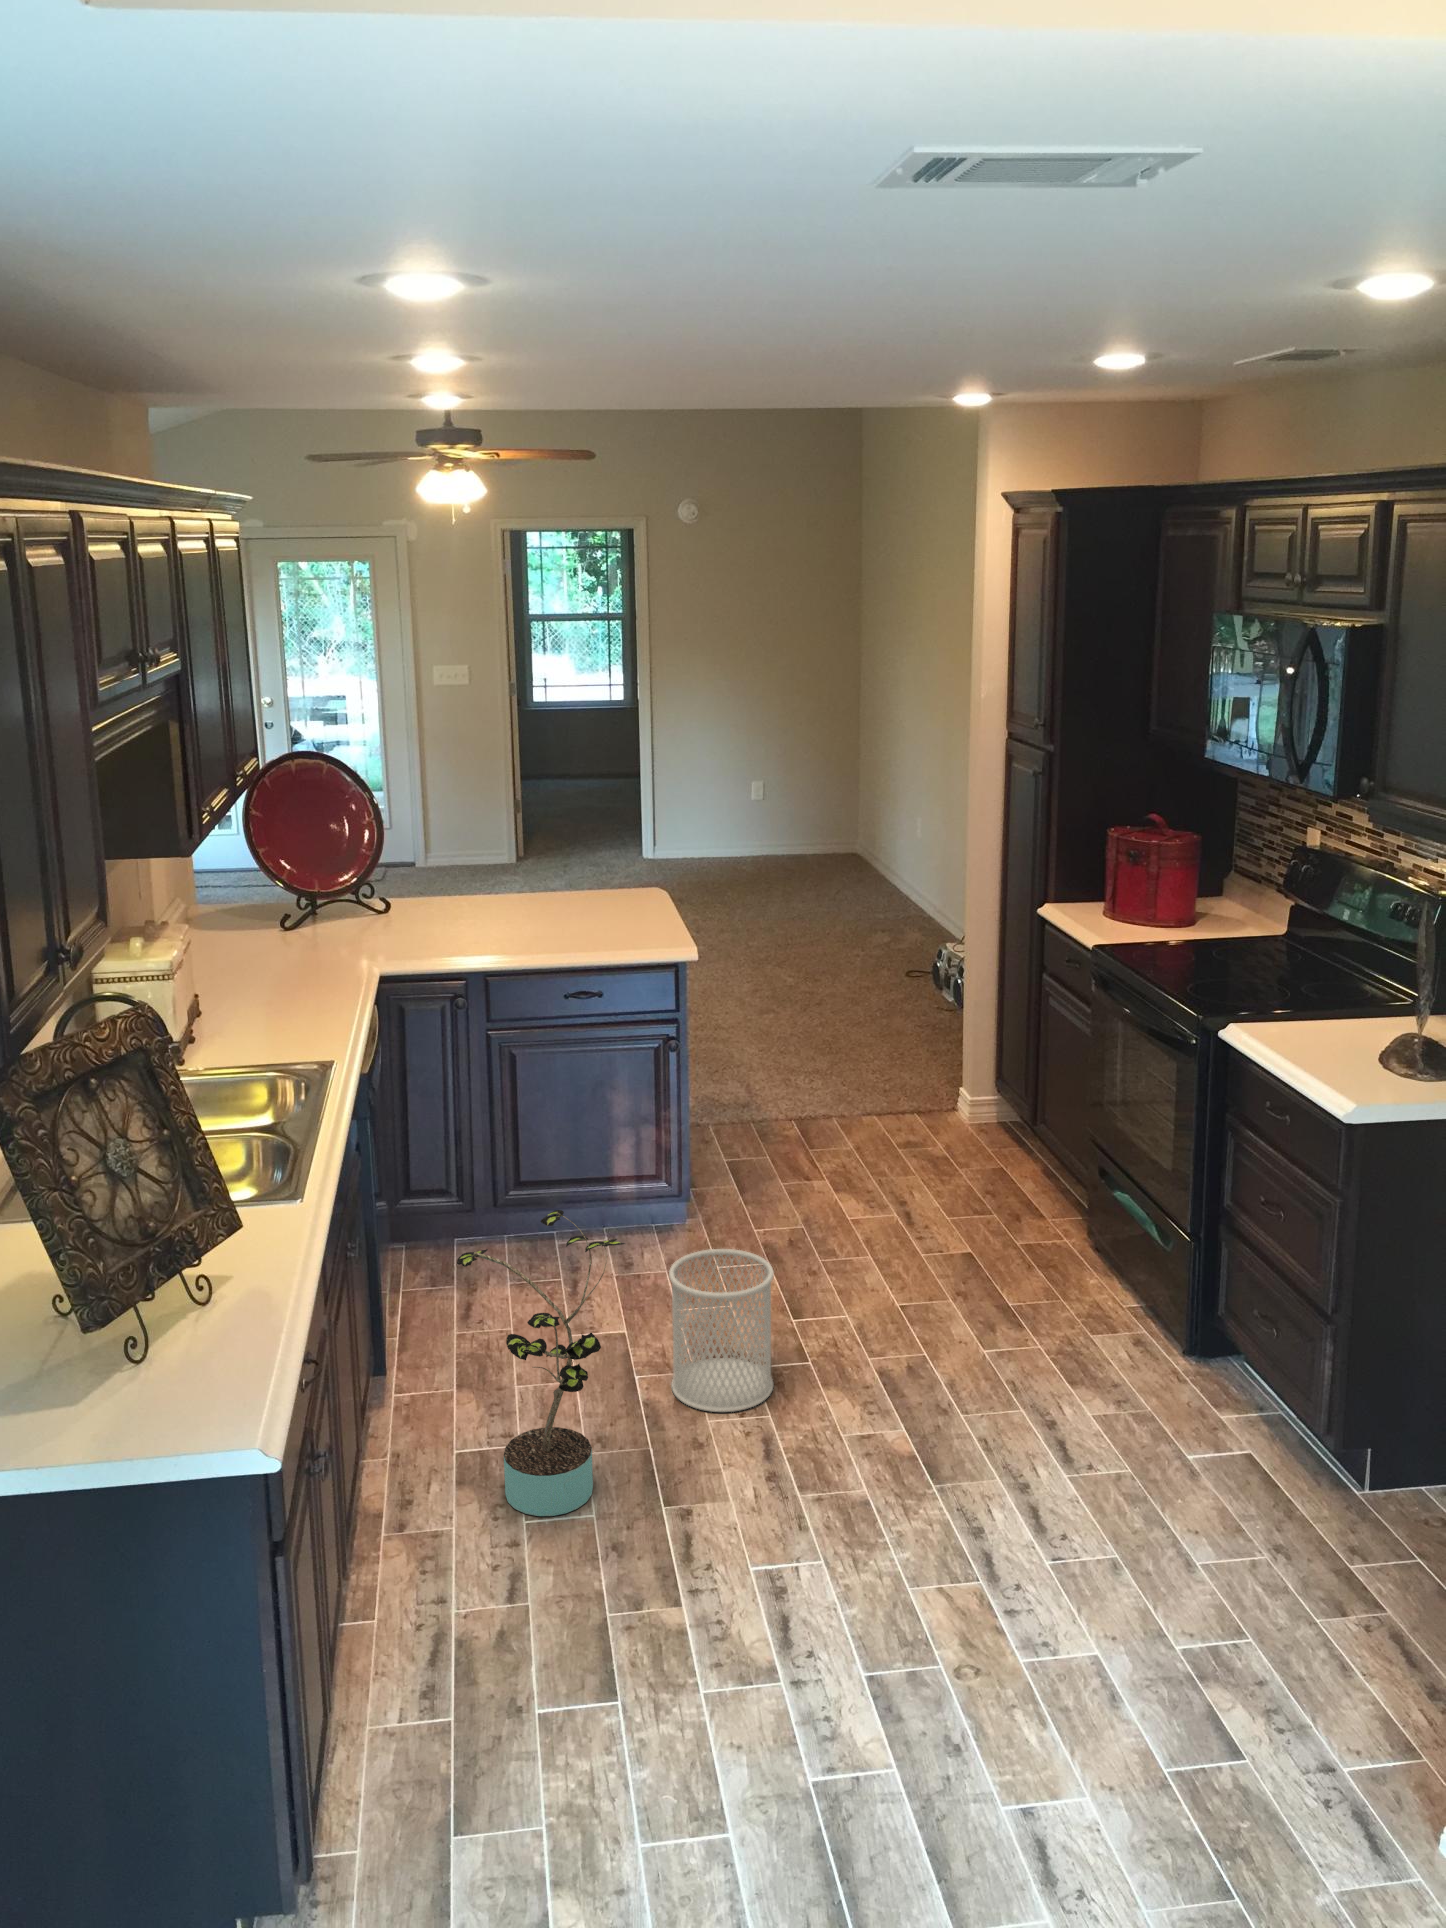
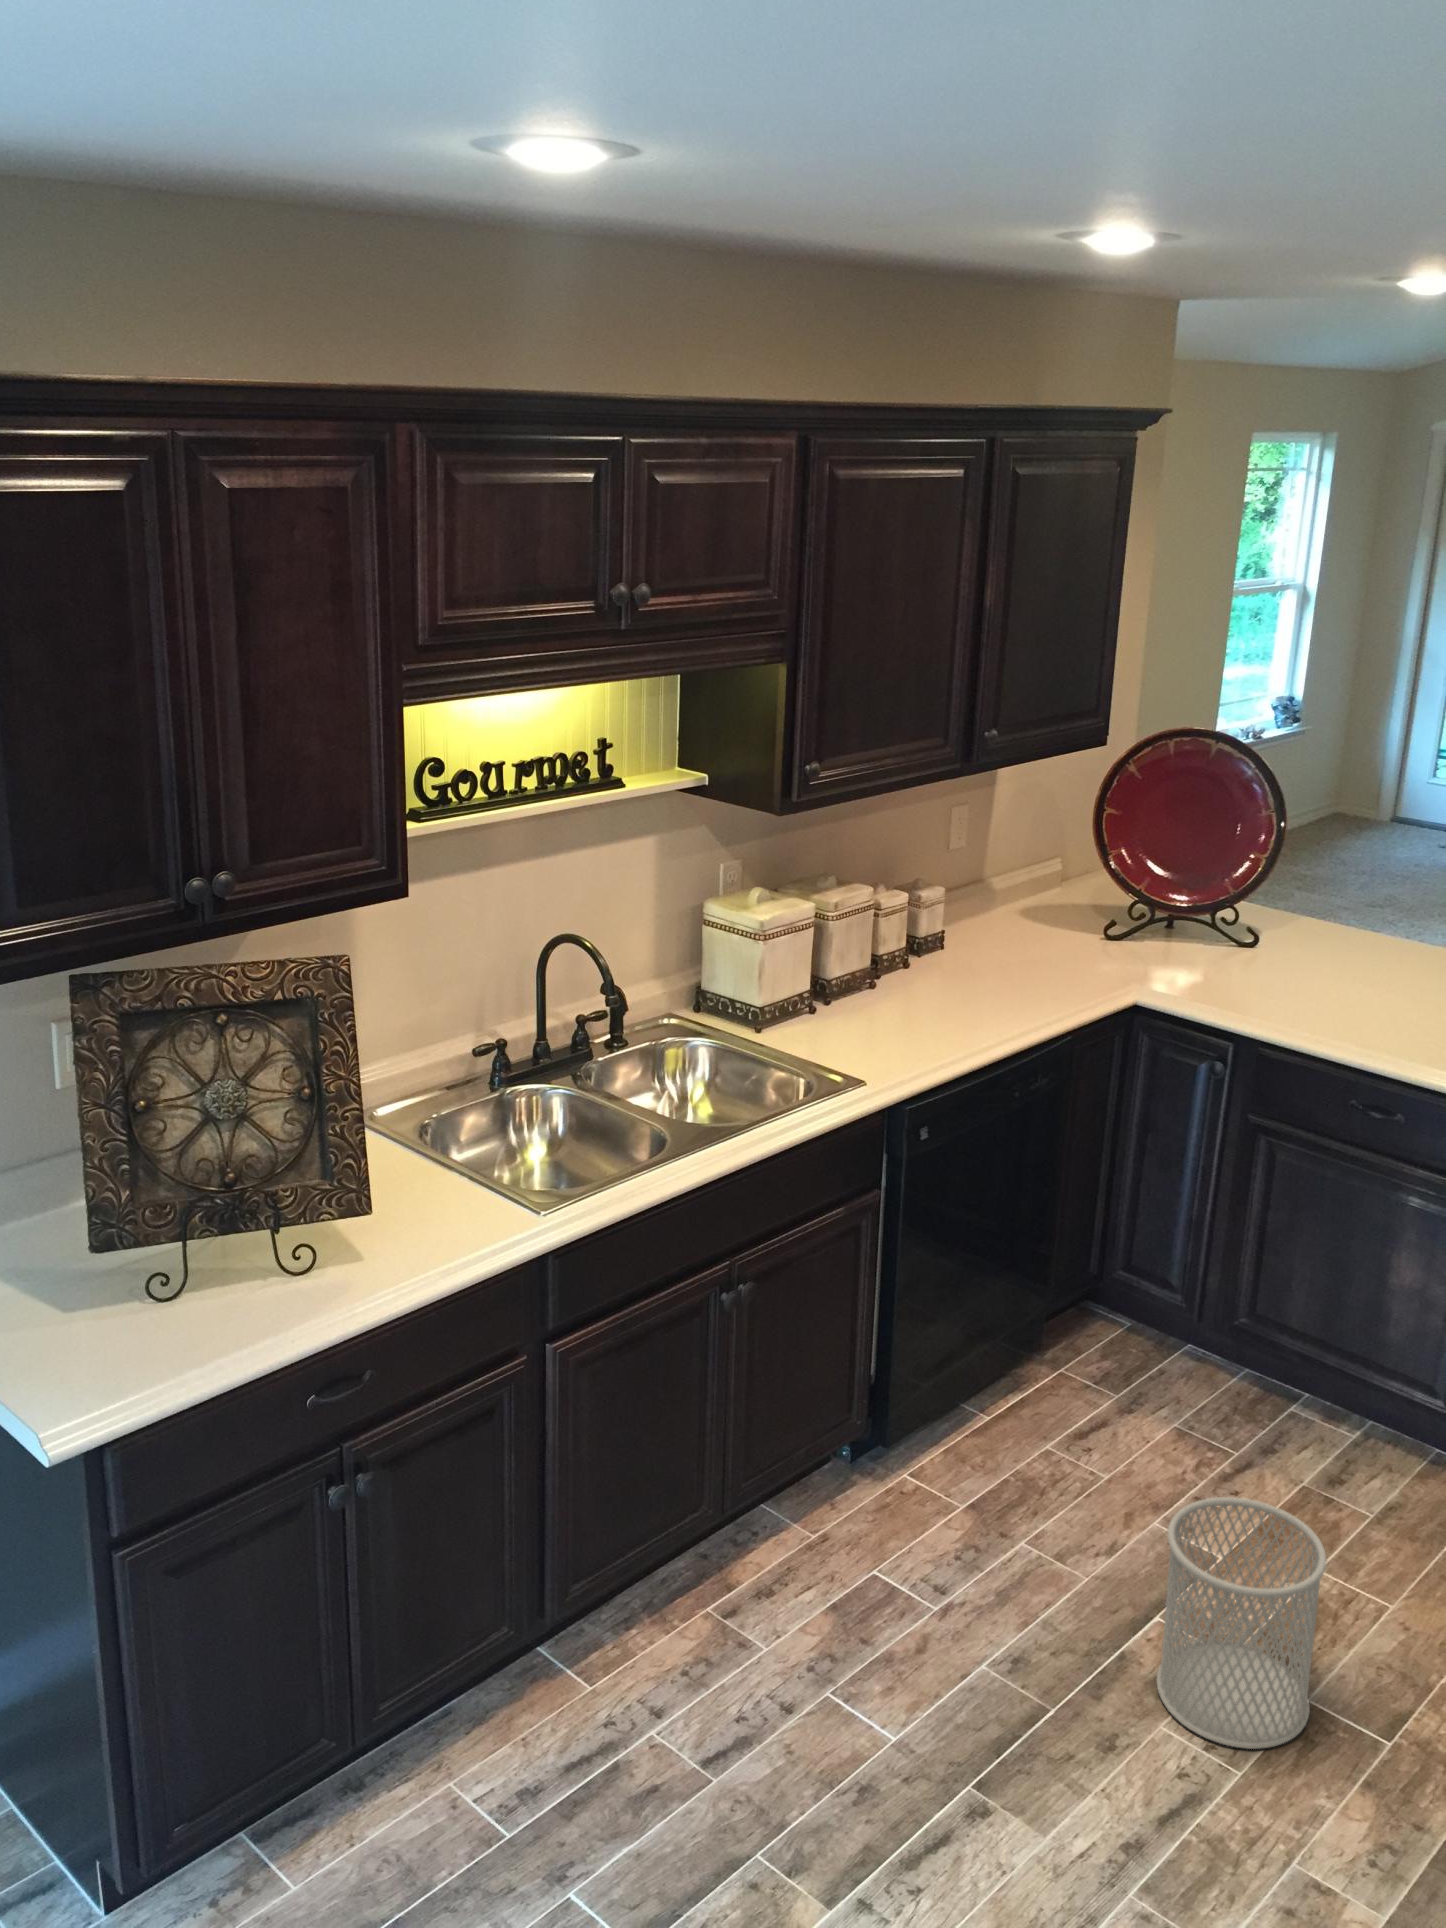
potted plant: present [457,1210,625,1516] -> none [815,1353,989,1719]

